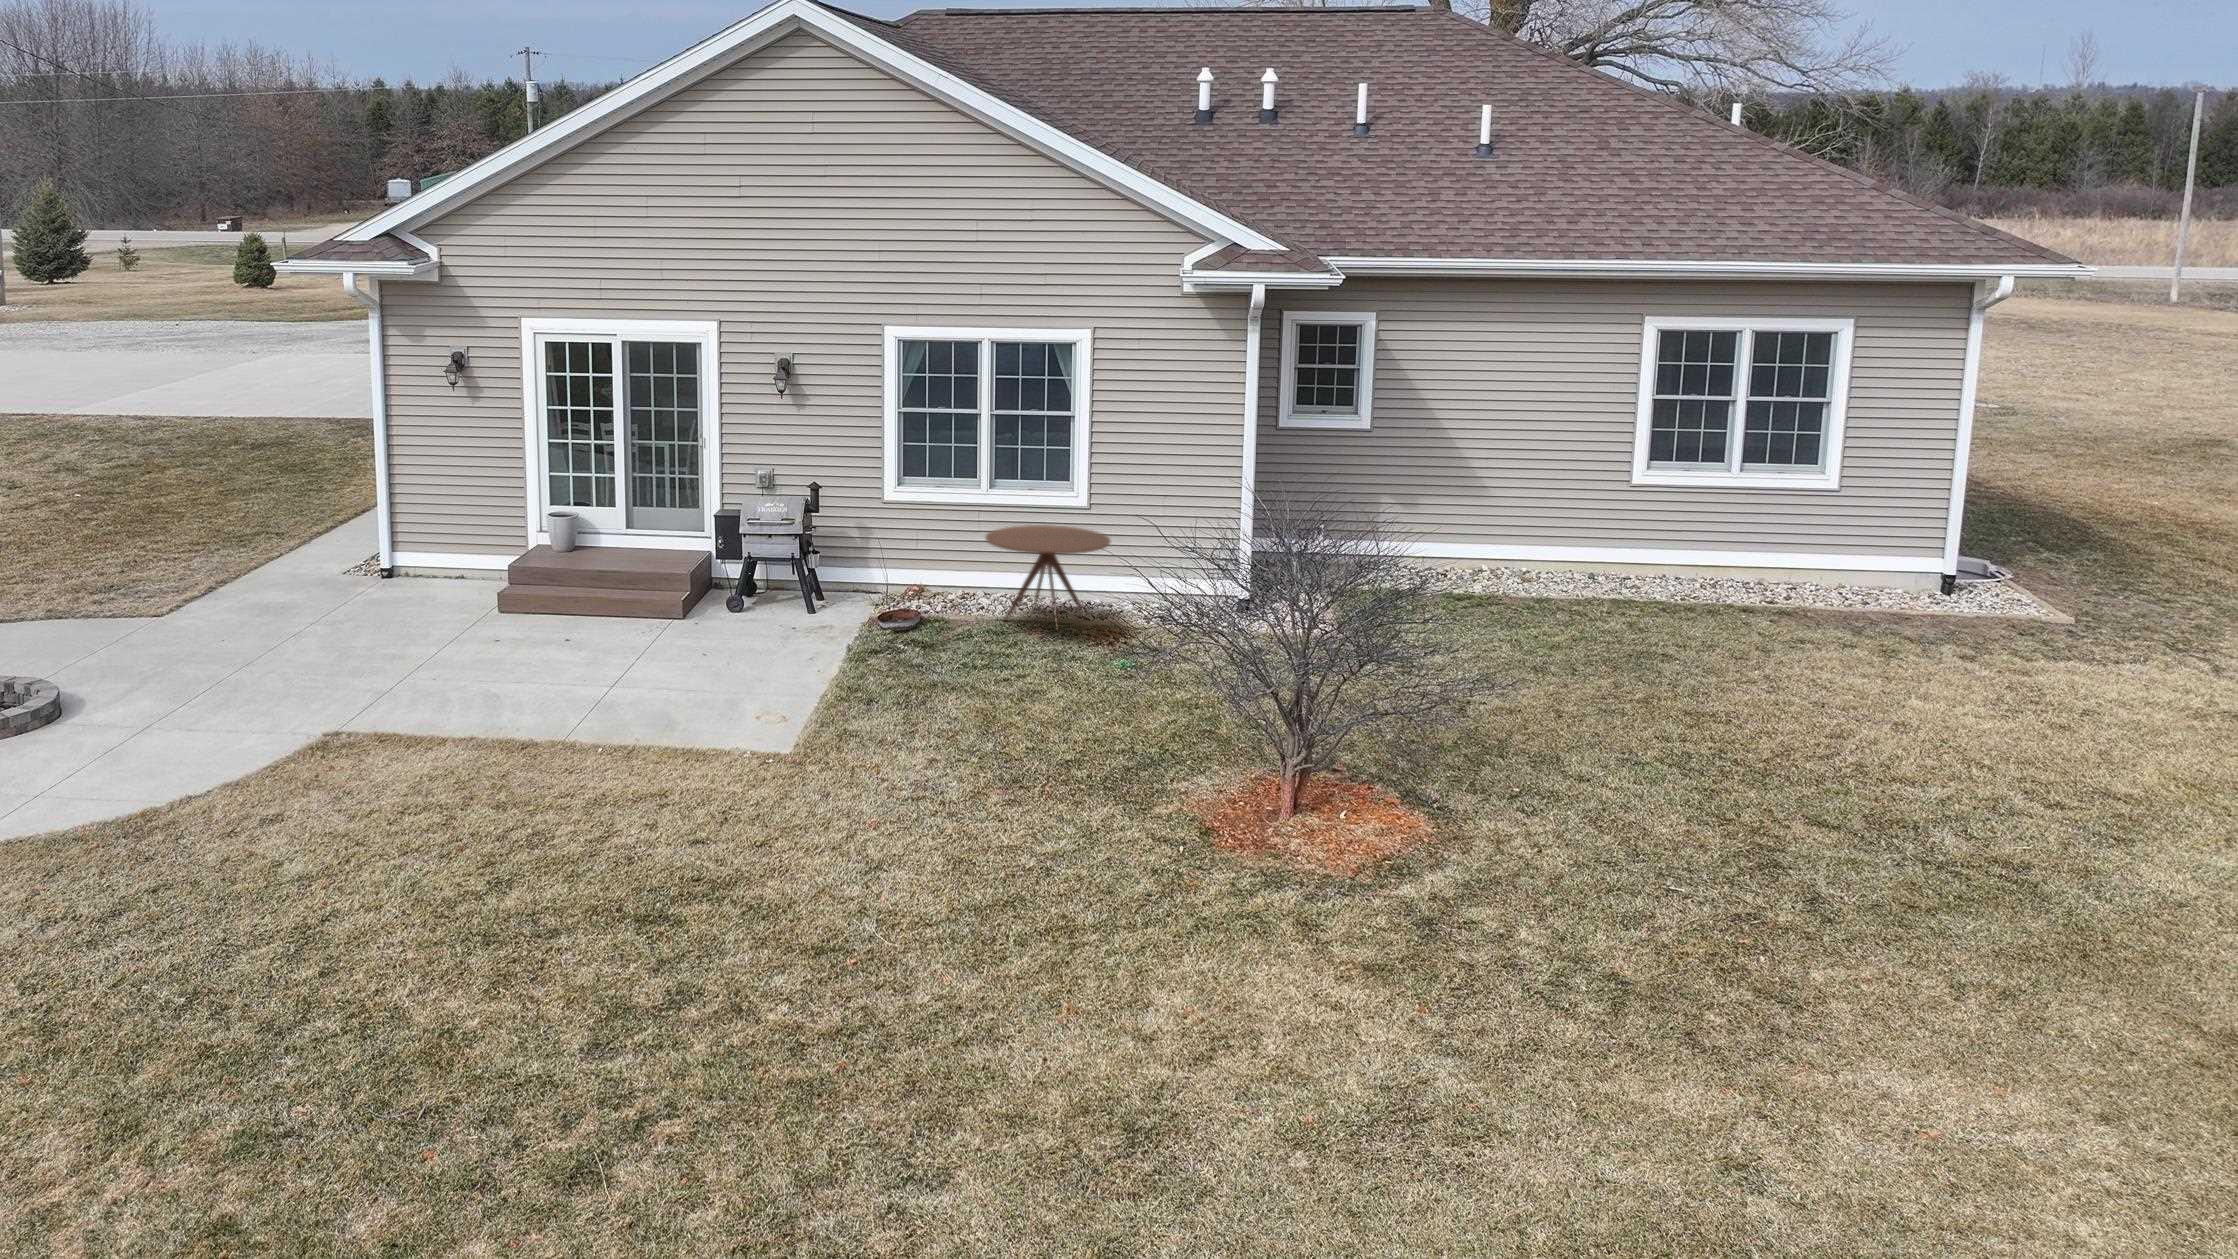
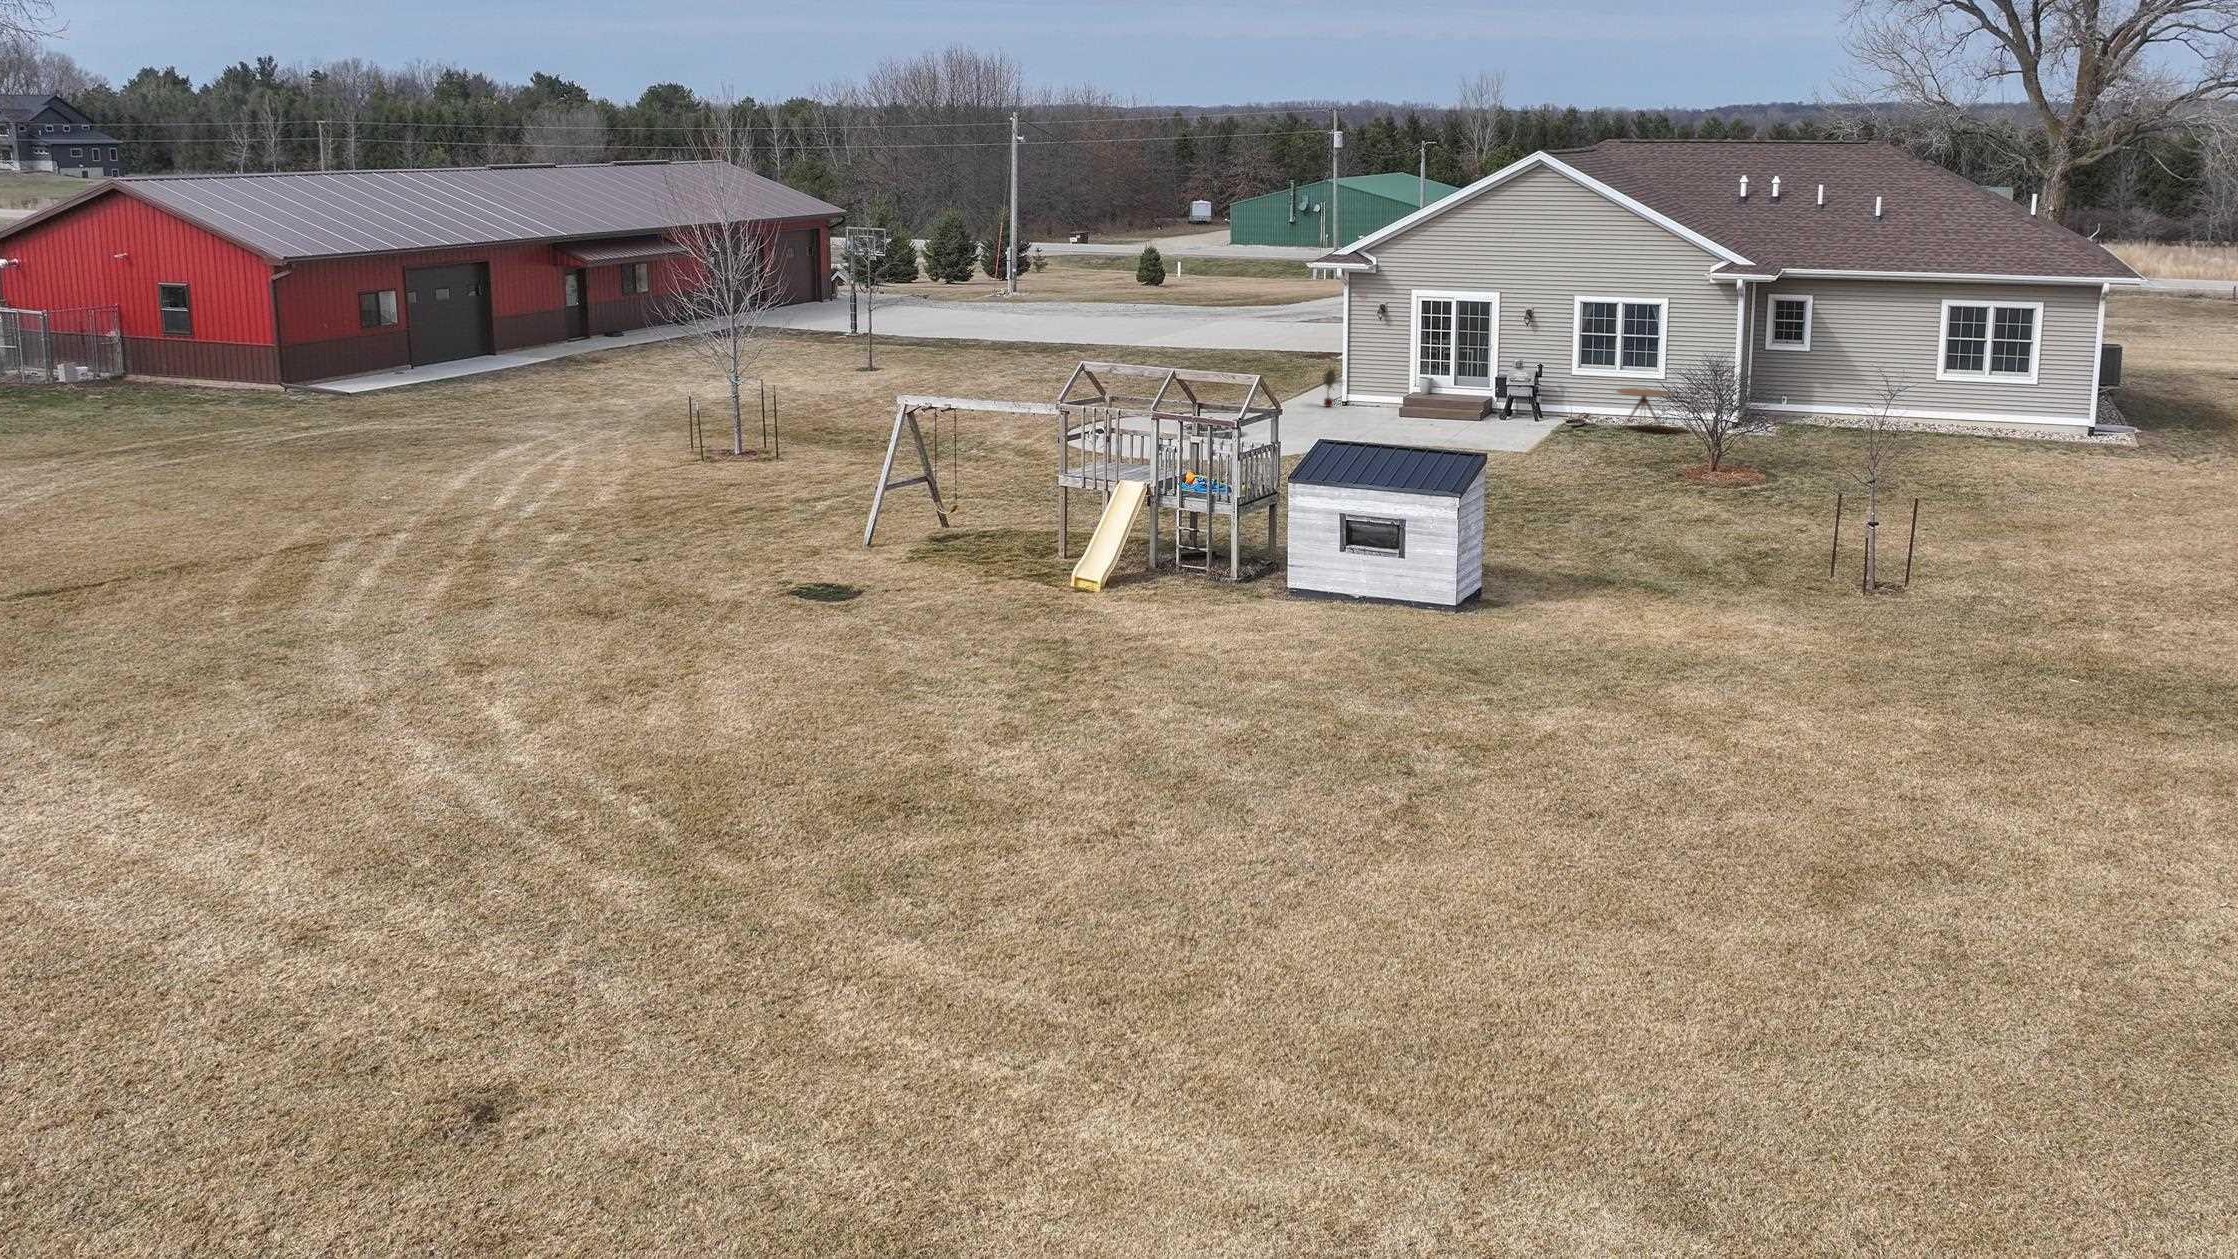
potted tree: none [328,483,387,583] -> present [1323,366,1343,407]

